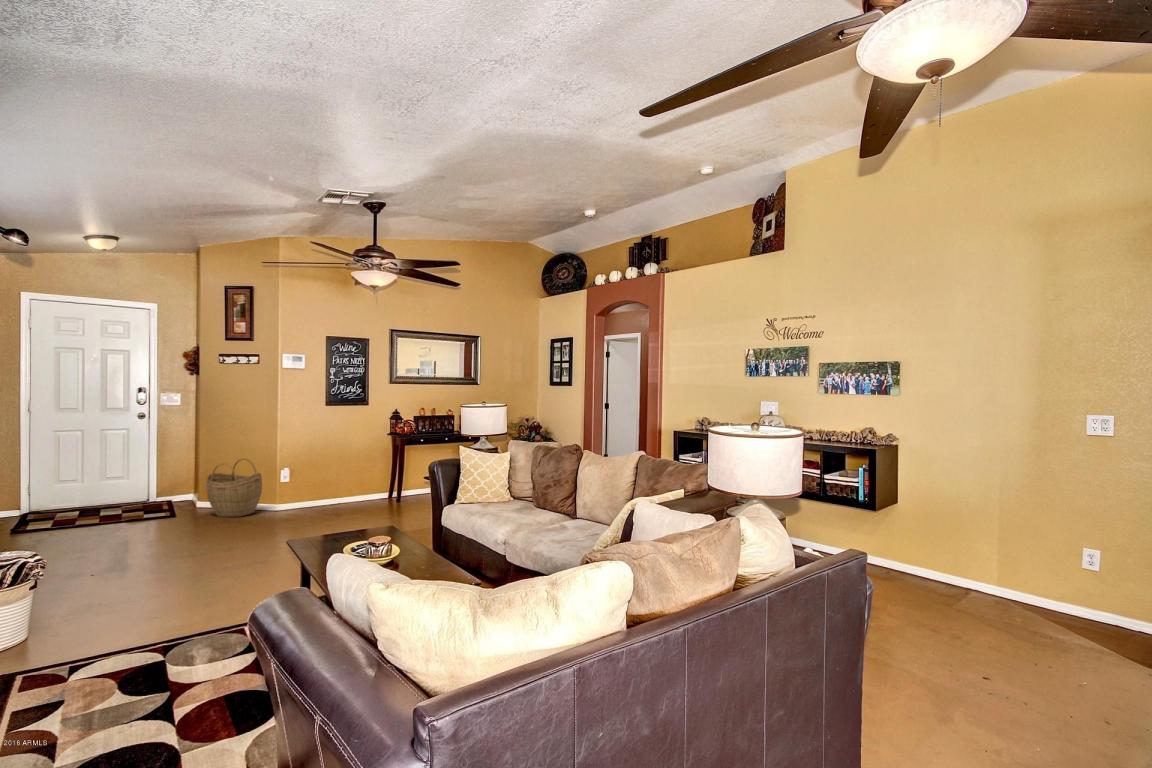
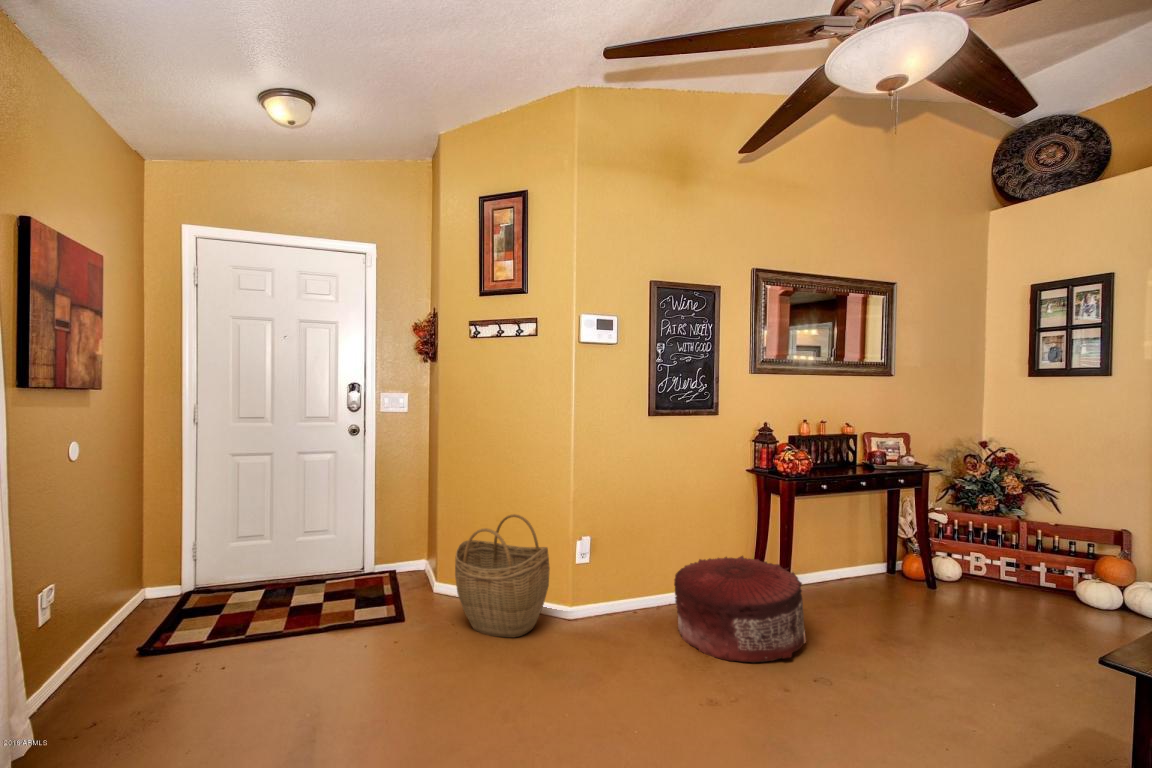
pouf: none [328,476,394,516] -> present [674,556,806,663]

